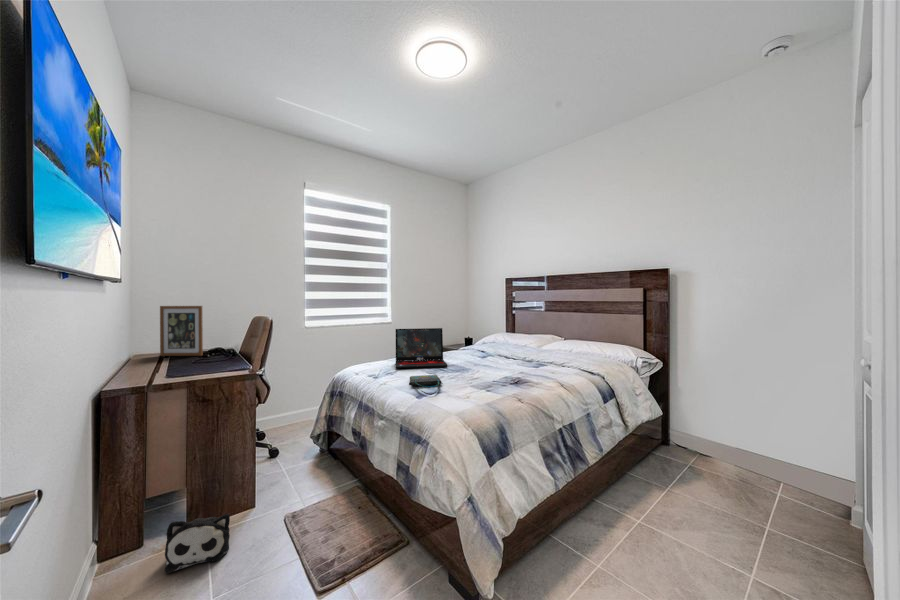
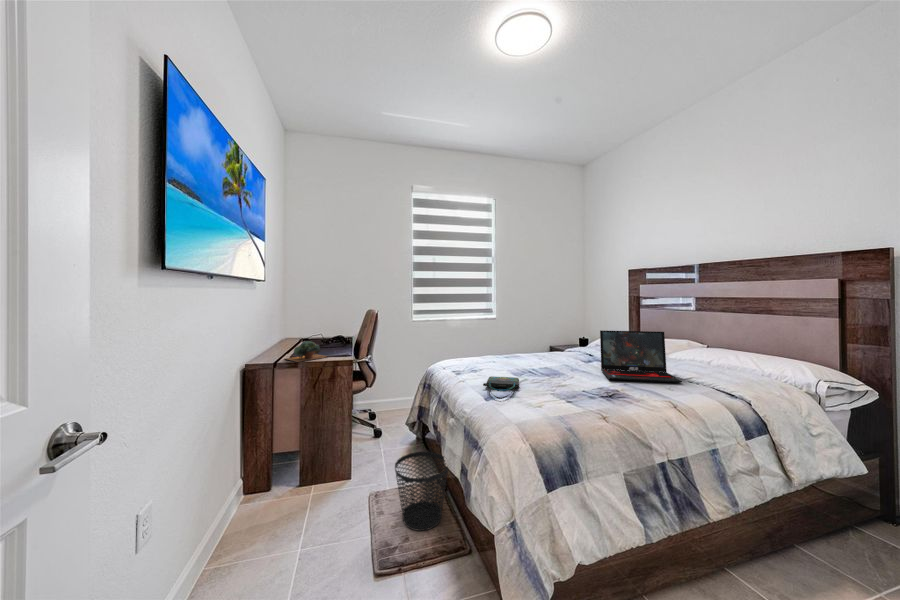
picture frame: present [160,306,203,356] -> none [304,301,331,343]
laptop: present [396,328,447,368] -> present [600,331,682,383]
succulent plant: none [154,354,217,380] -> present [285,341,326,362]
wastebasket: none [322,458,379,539] -> present [395,452,448,531]
plush toy: present [165,514,230,574] -> none [276,477,326,519]

